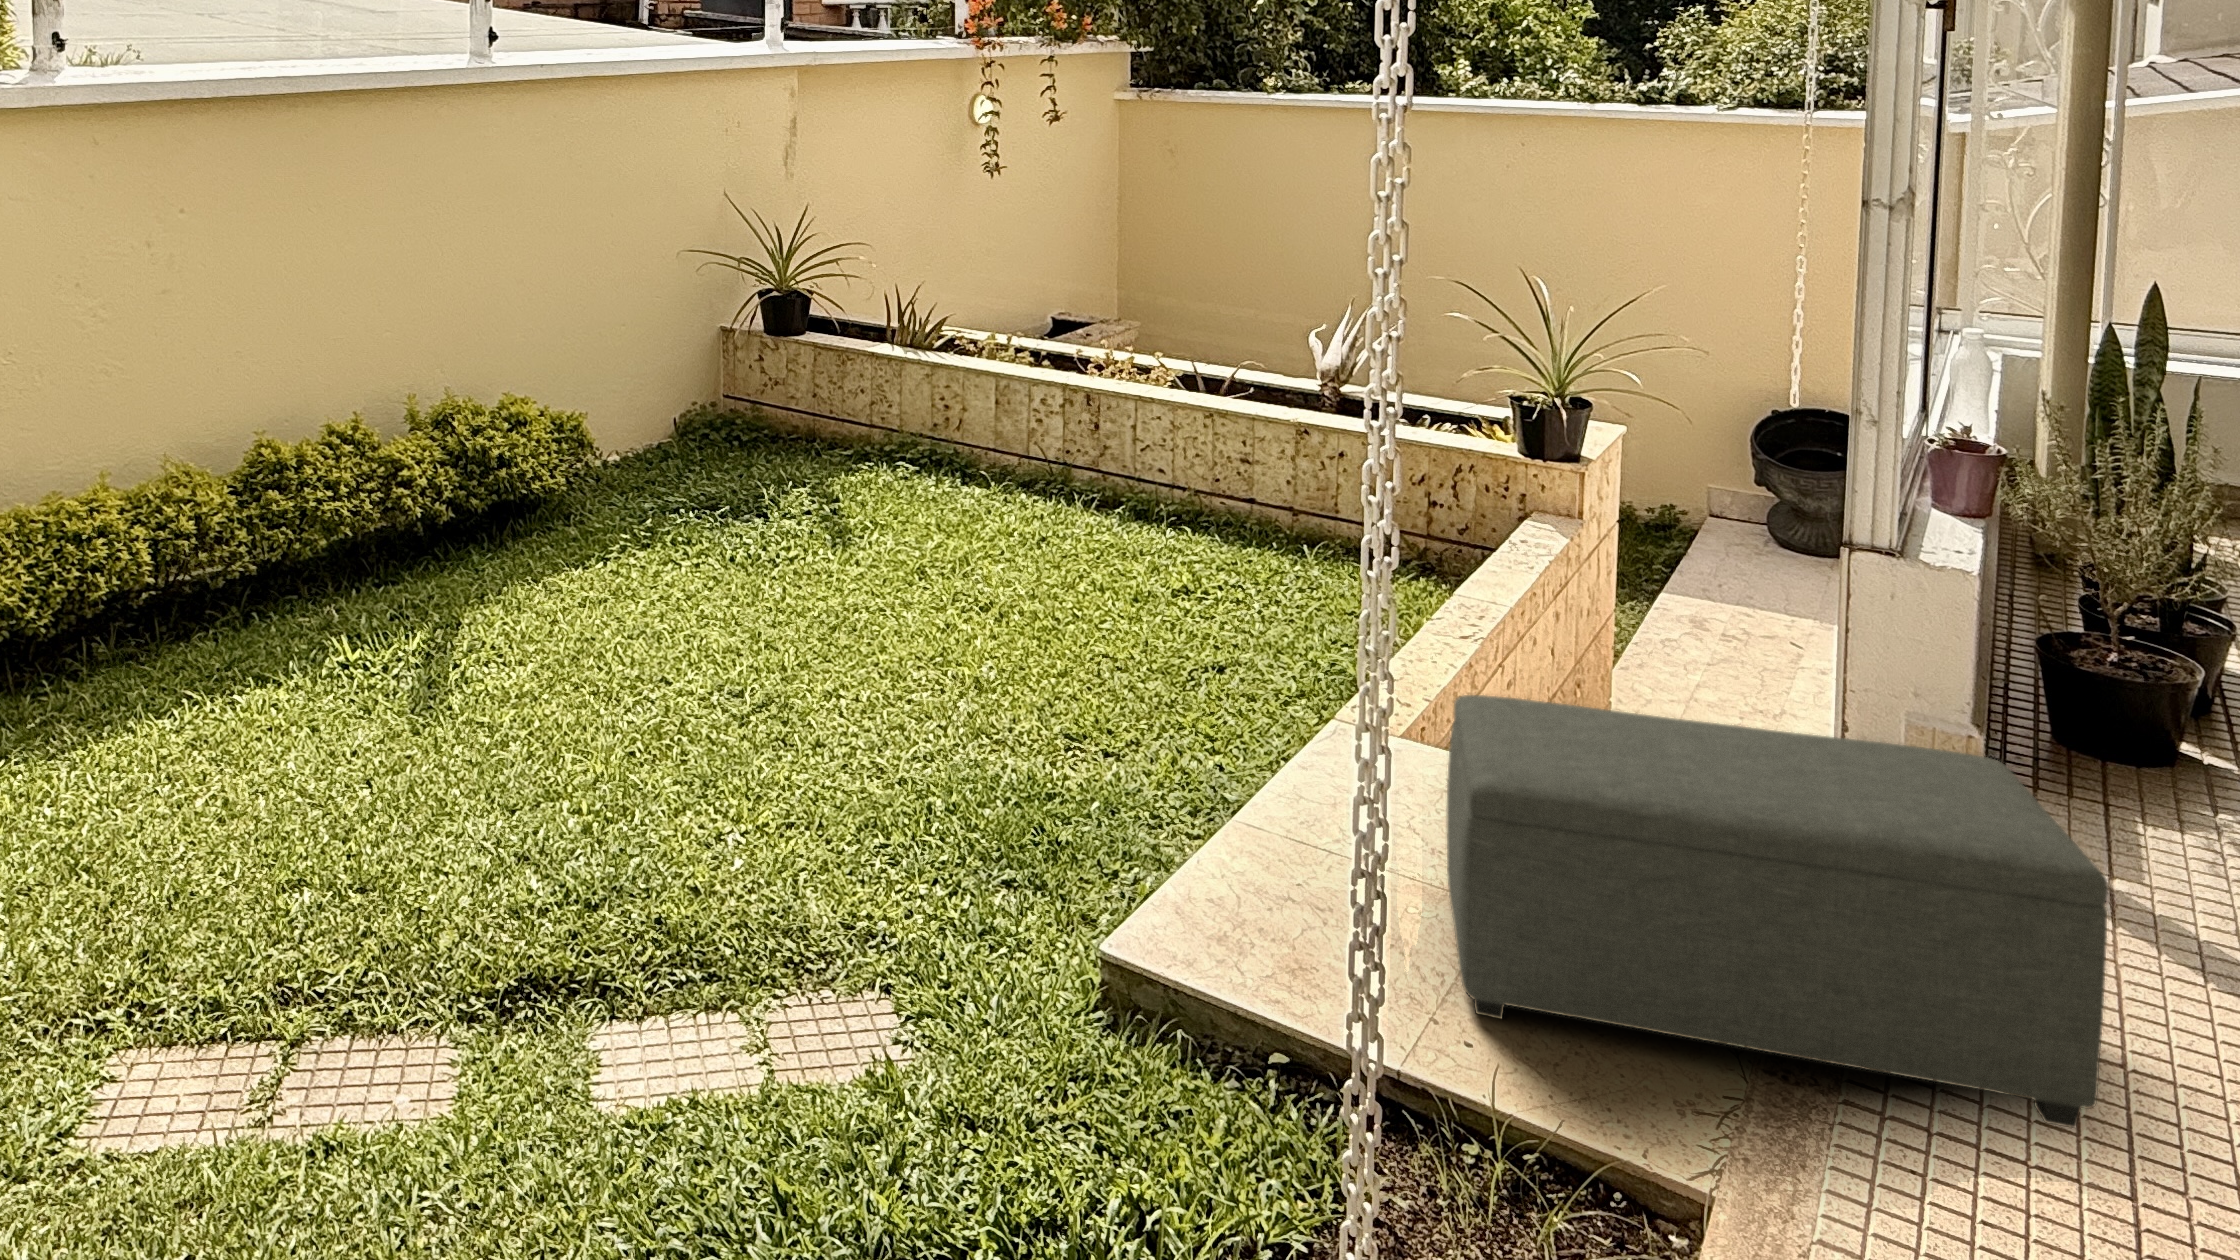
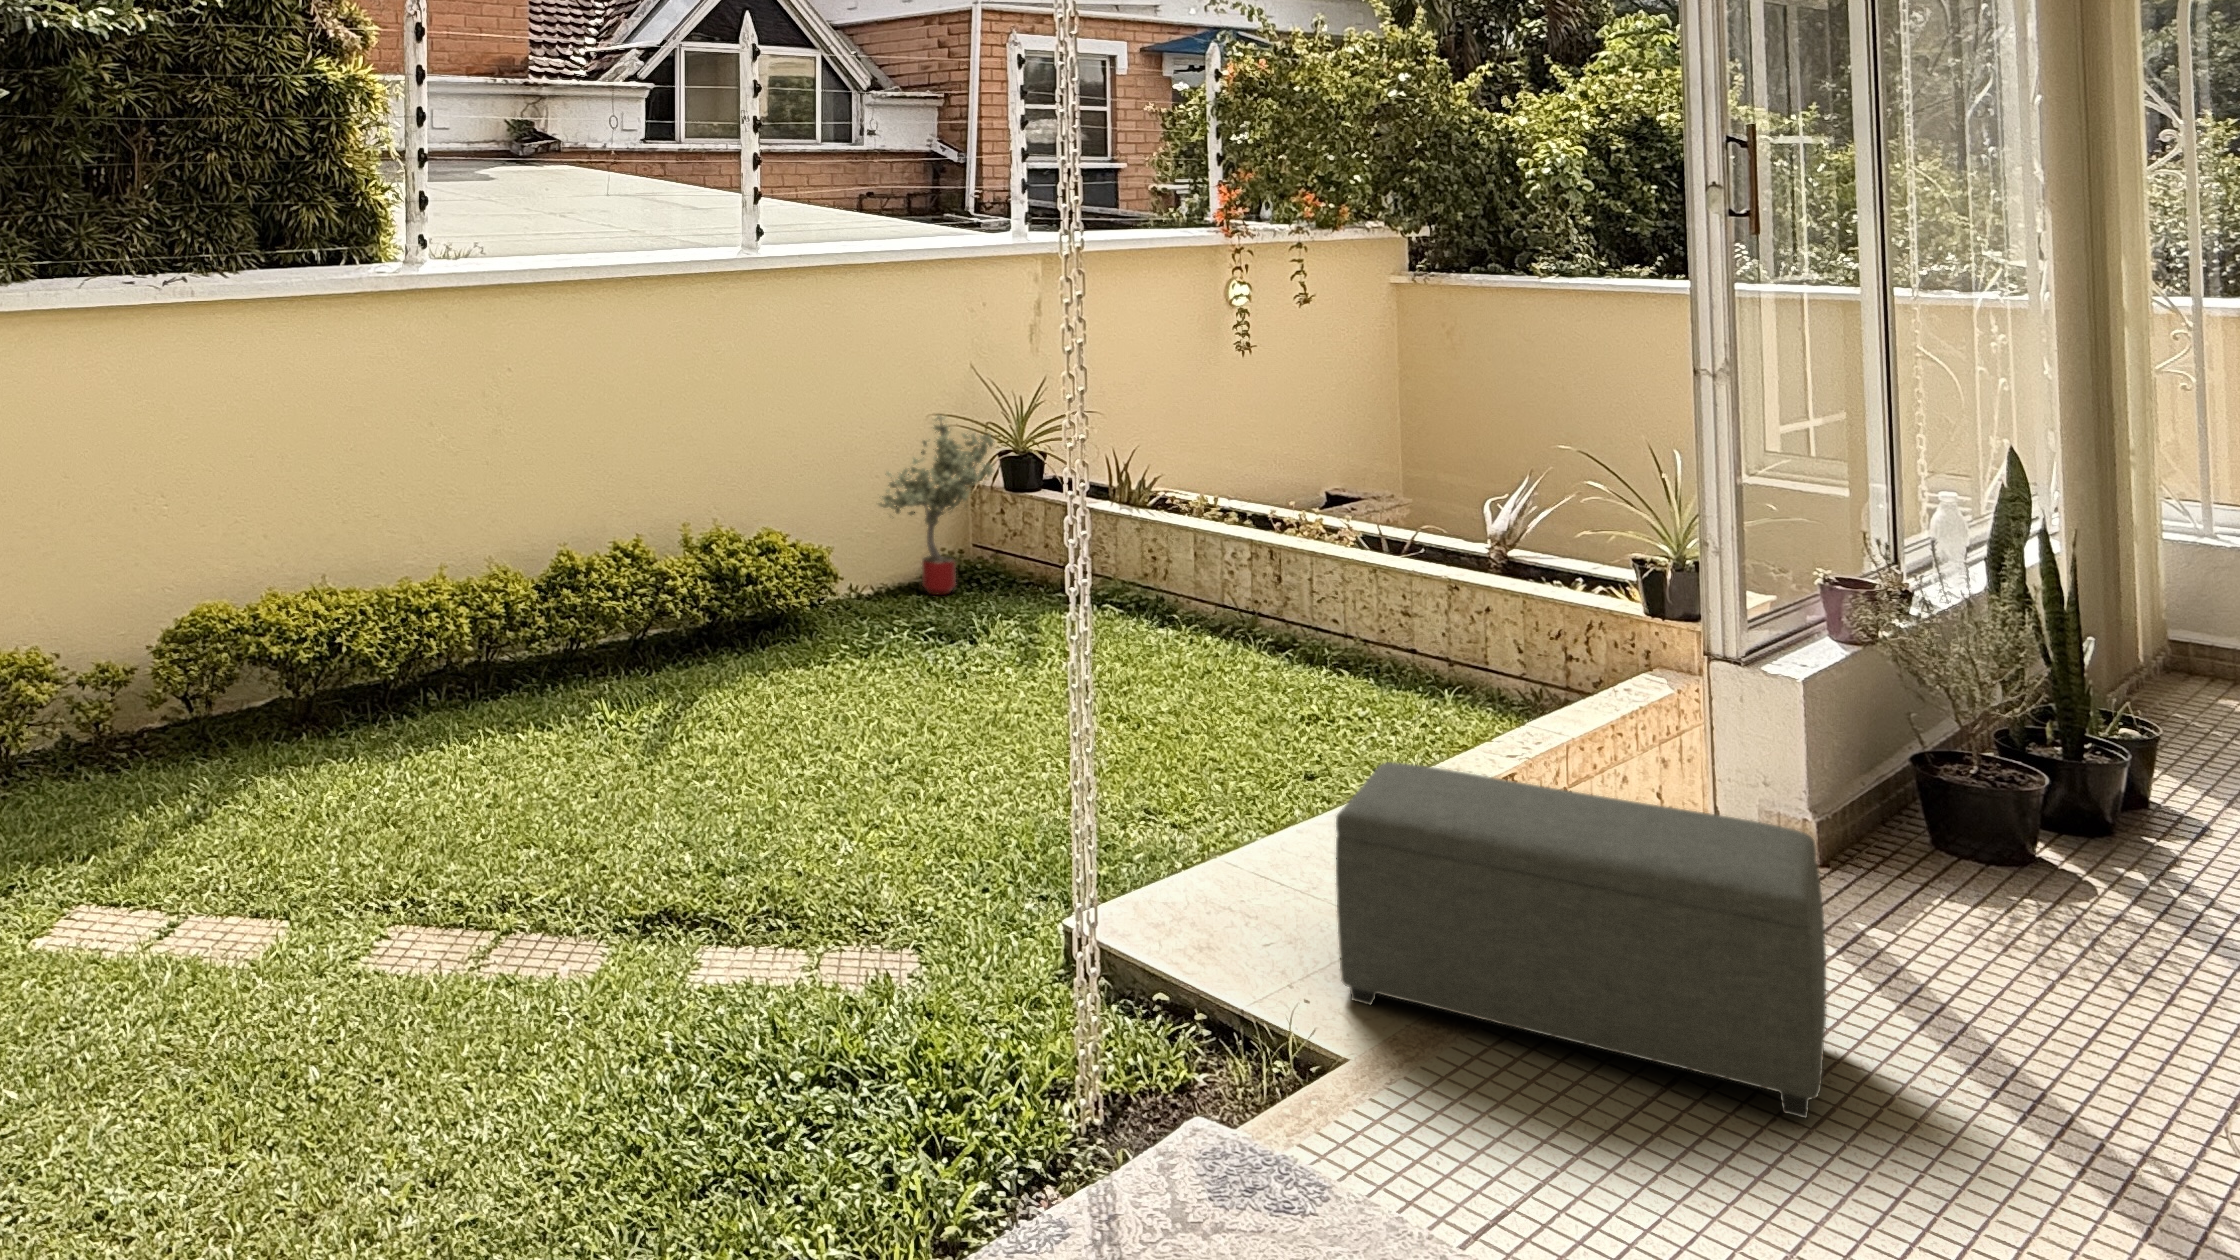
potted tree: none [629,247,760,453] -> present [879,416,994,595]

